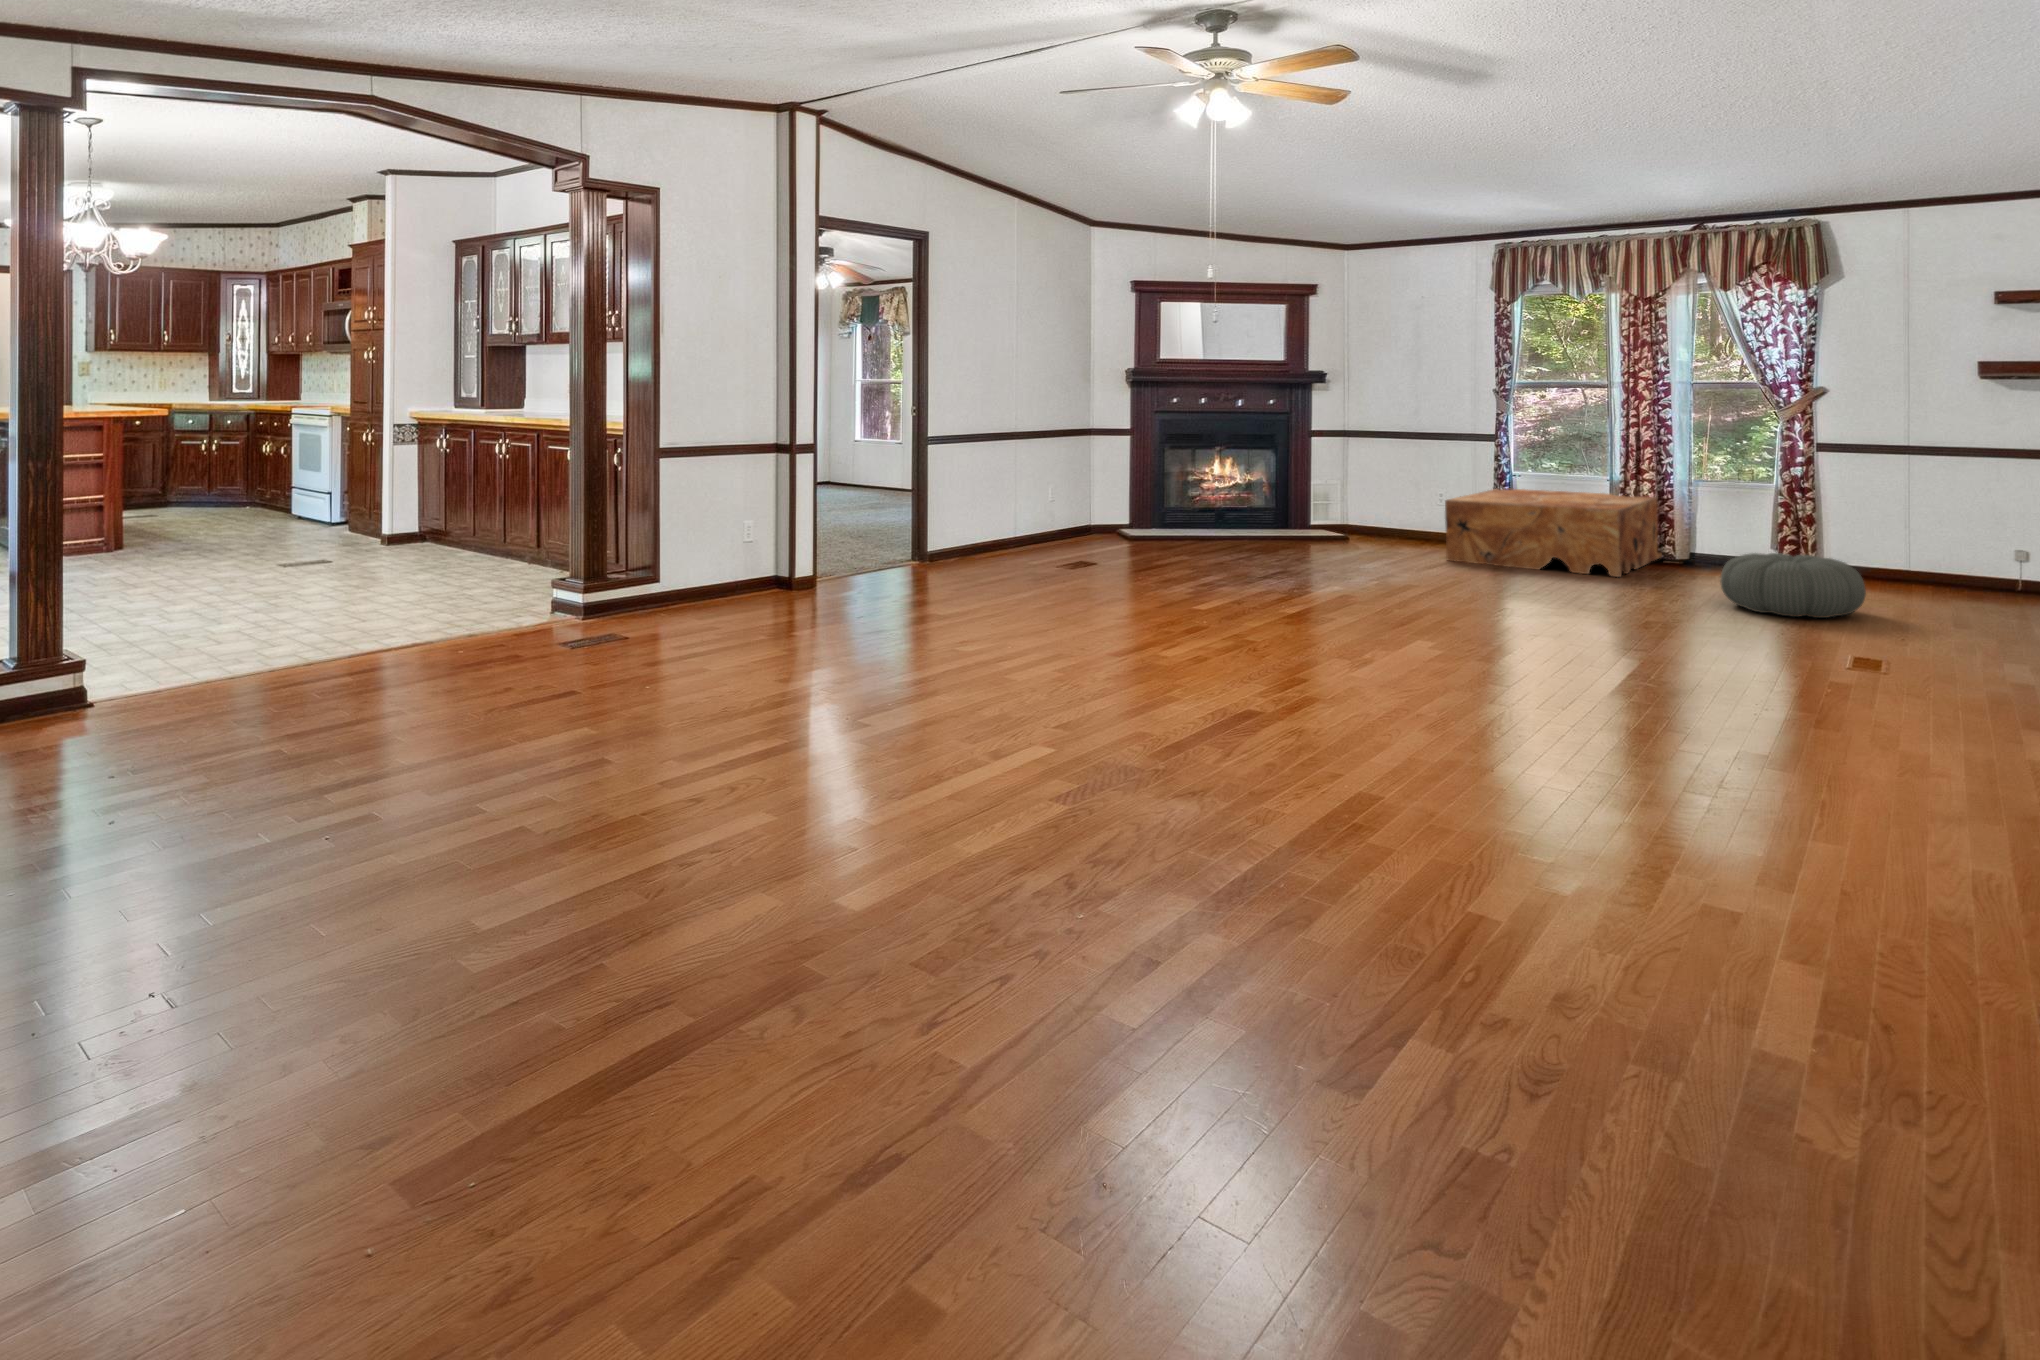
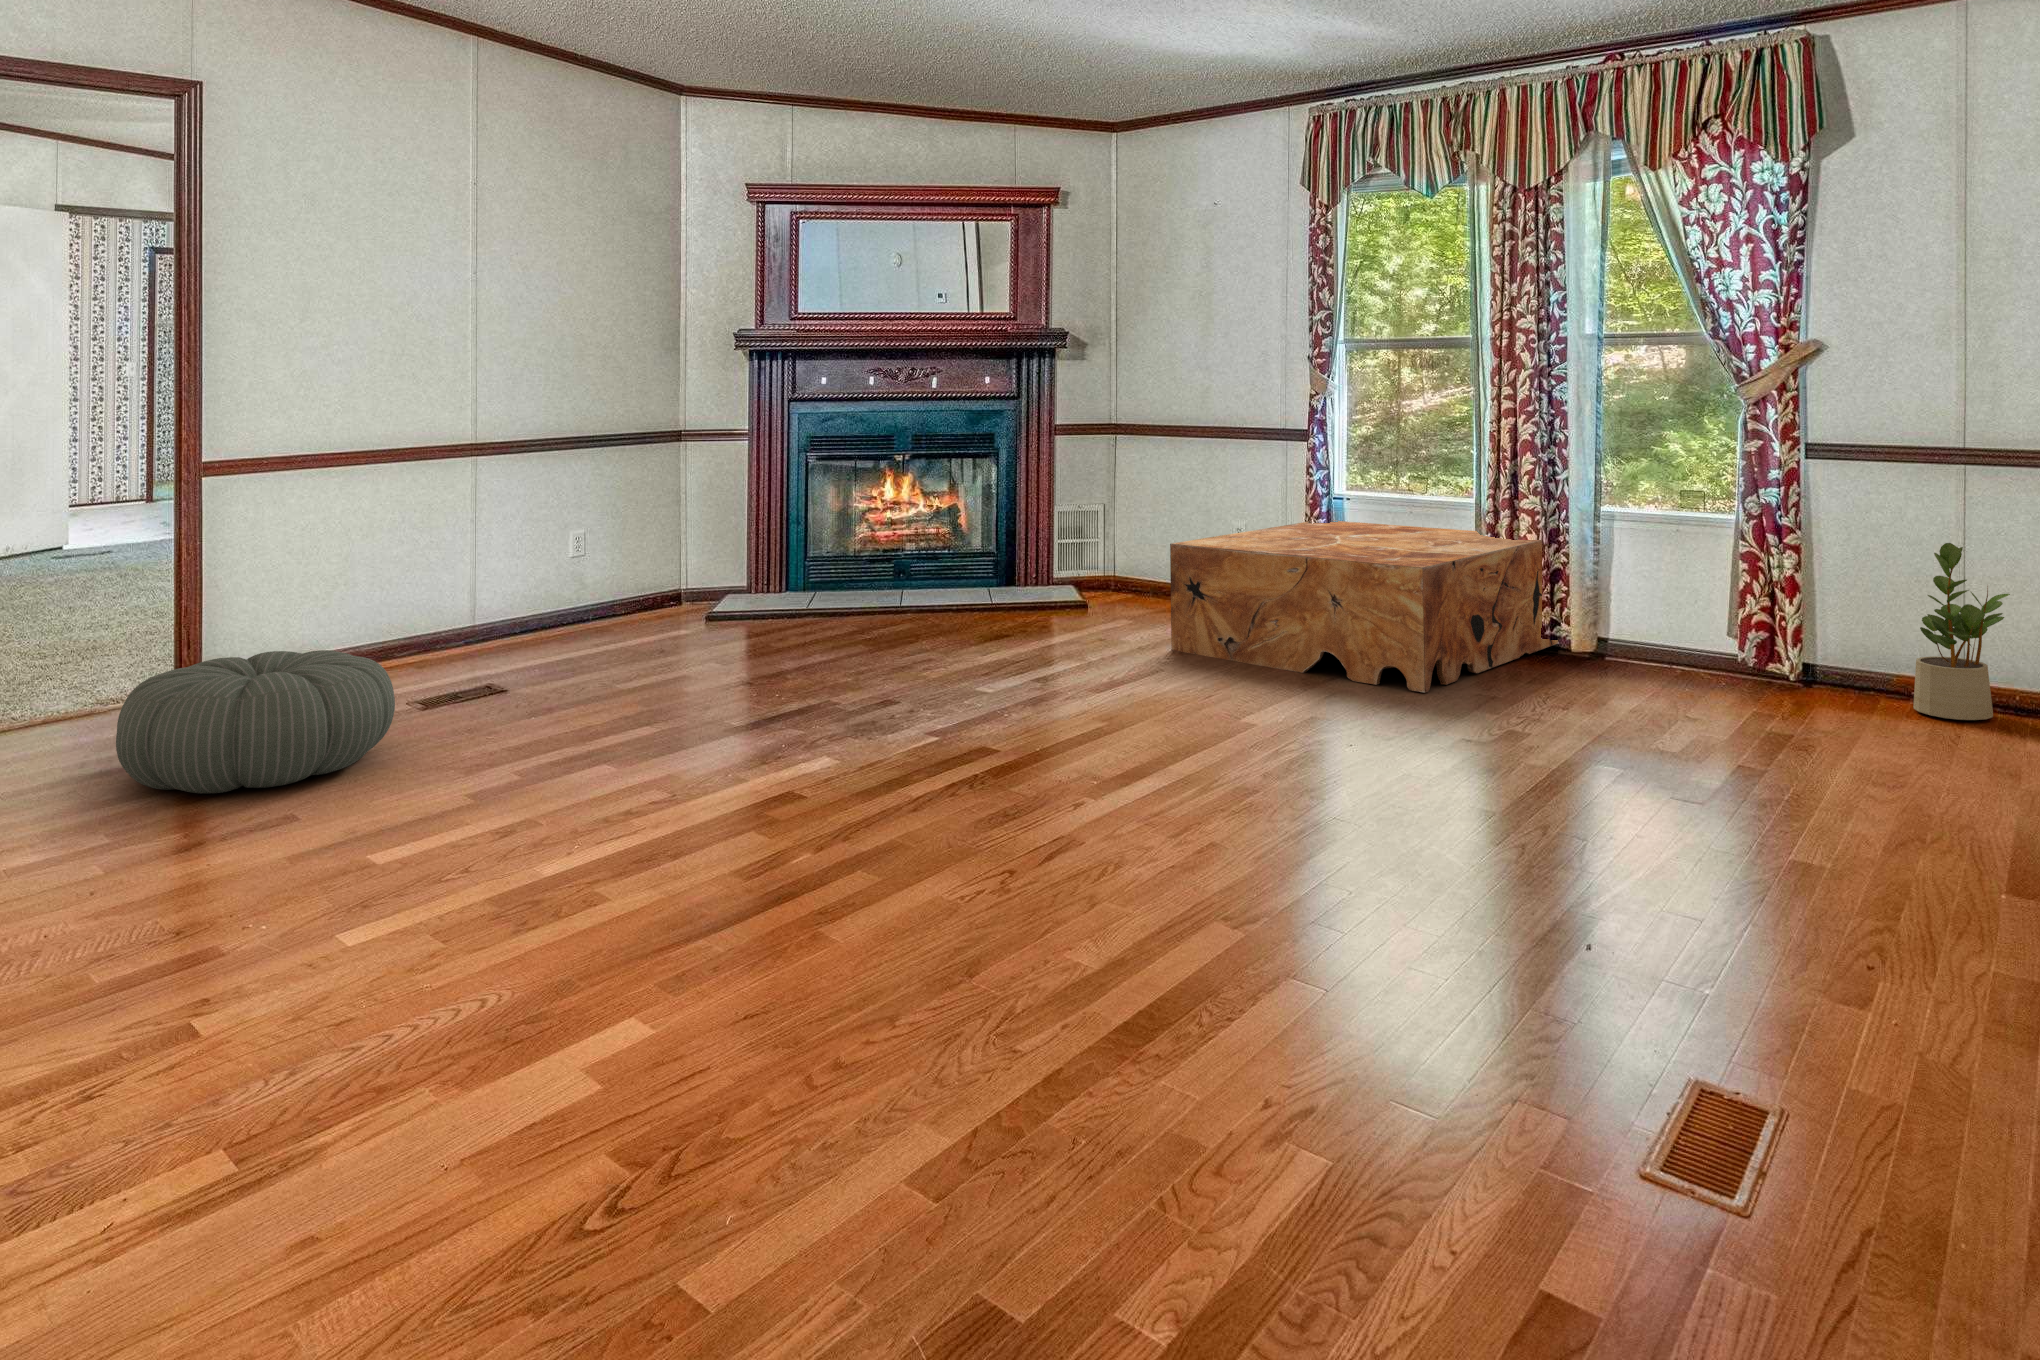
potted plant: none [1885,495,1937,587] -> present [1913,543,2010,720]
pouf: present [1720,553,1866,618] -> present [116,650,395,793]

